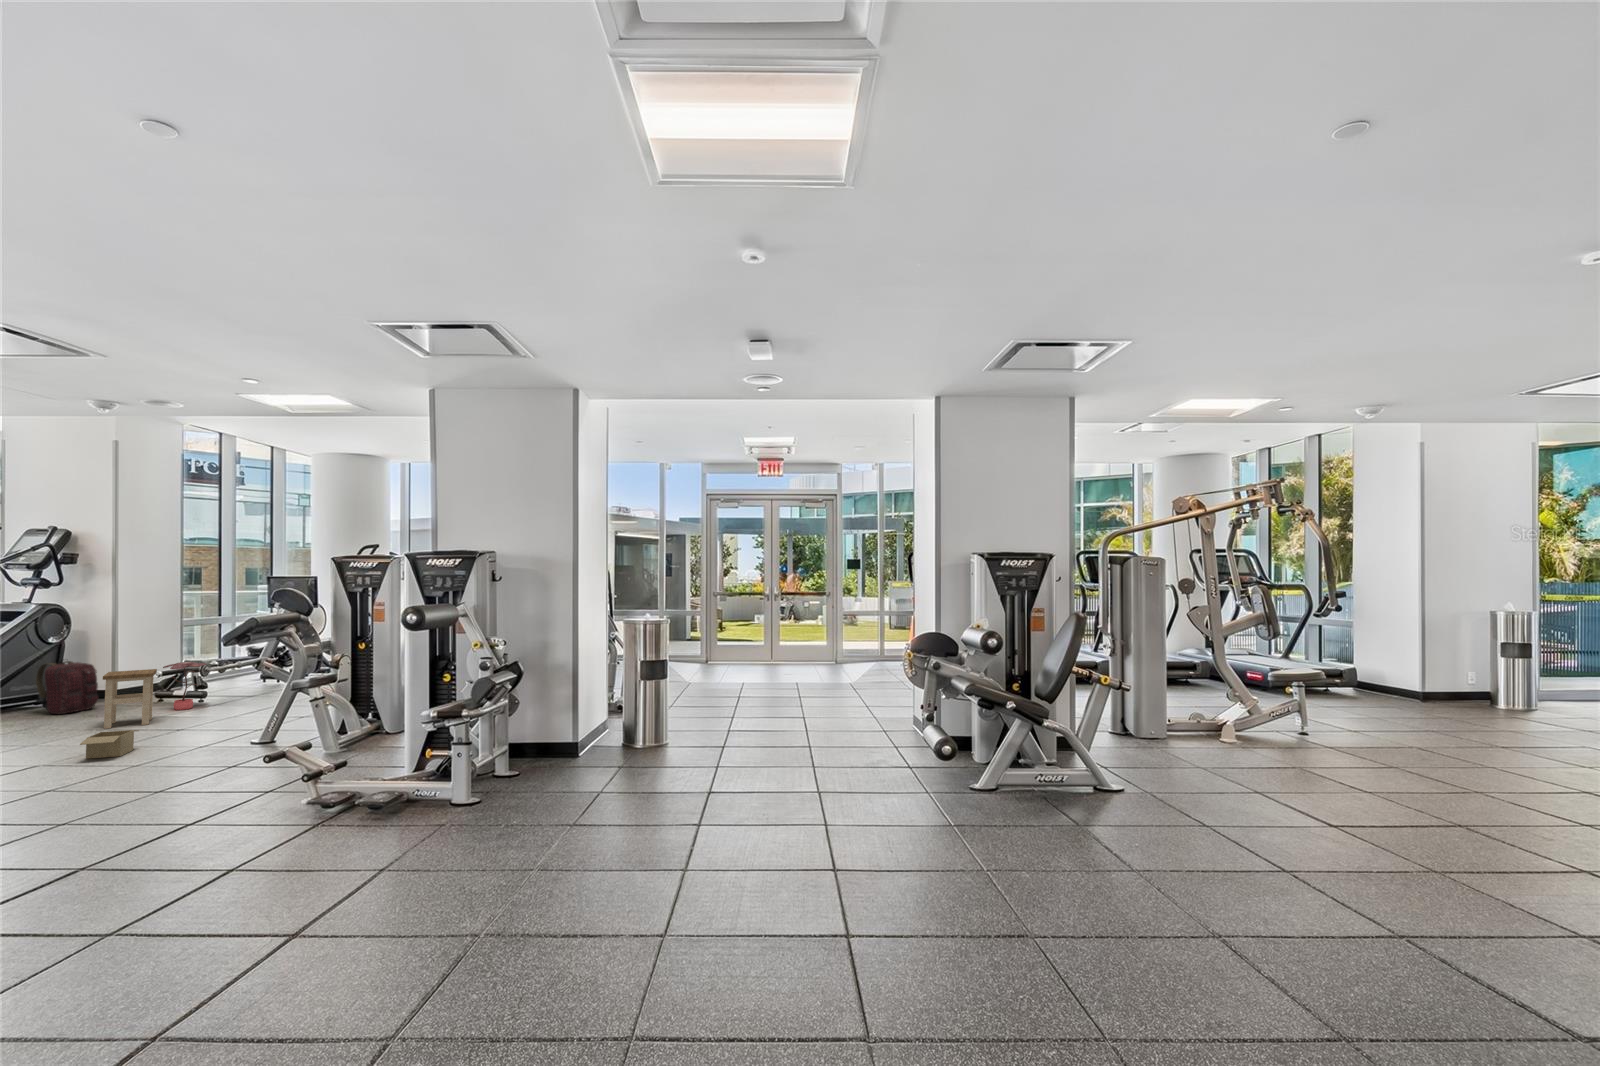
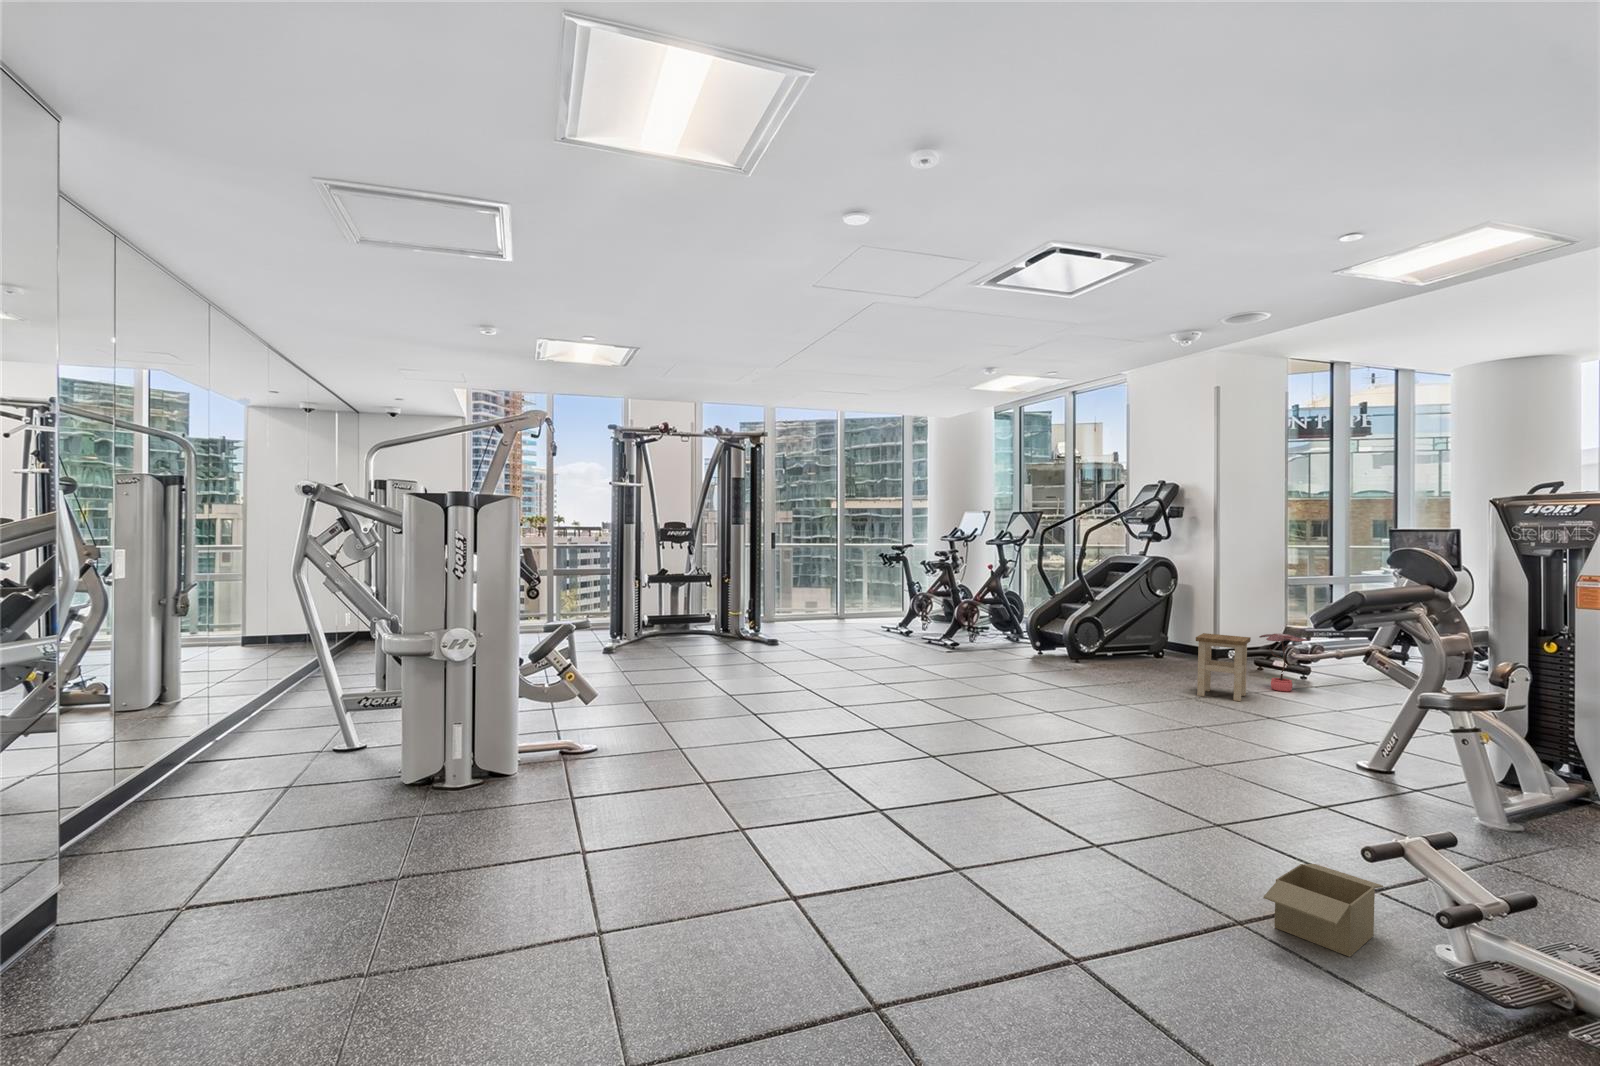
backpack: present [36,659,99,714] -> none [1149,614,1200,670]
cardboard box: present [80,730,139,759] -> present [1264,864,1383,957]

